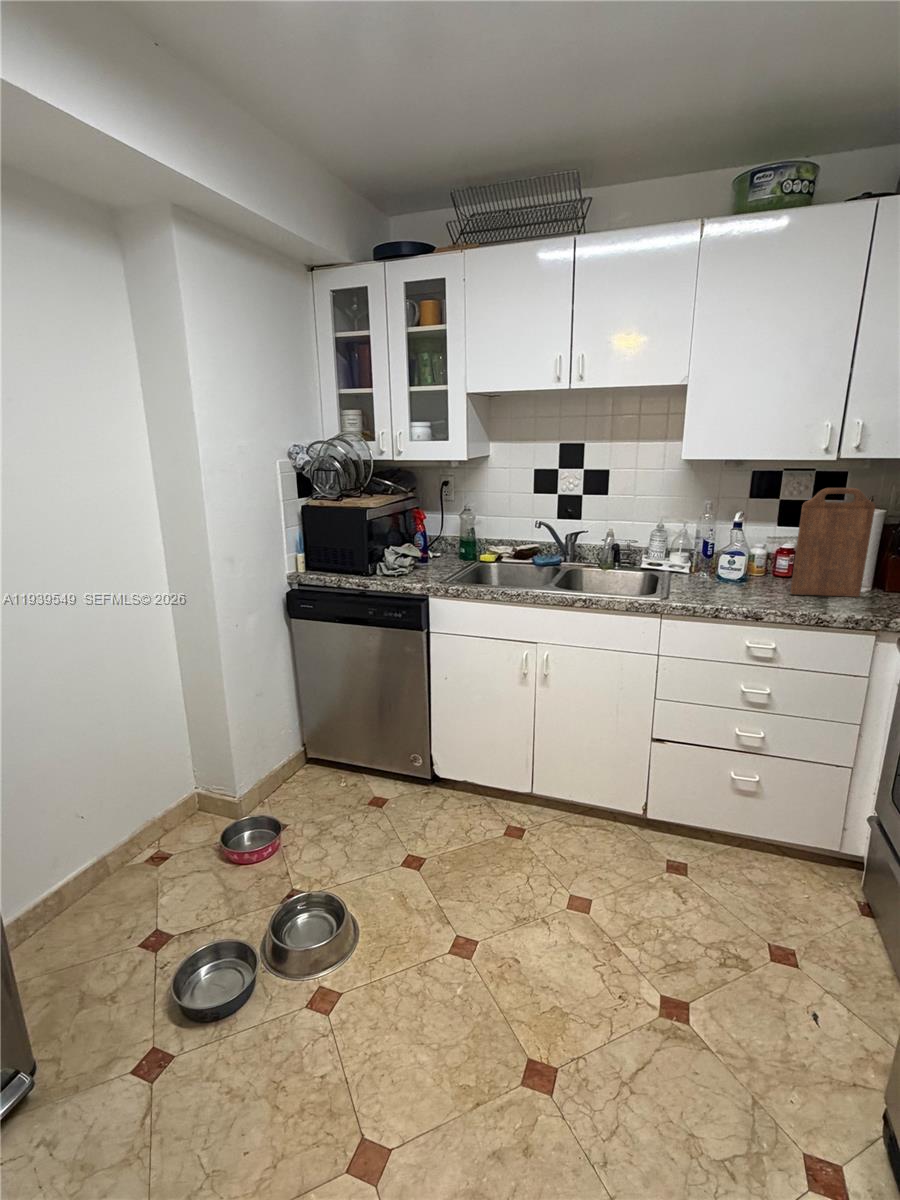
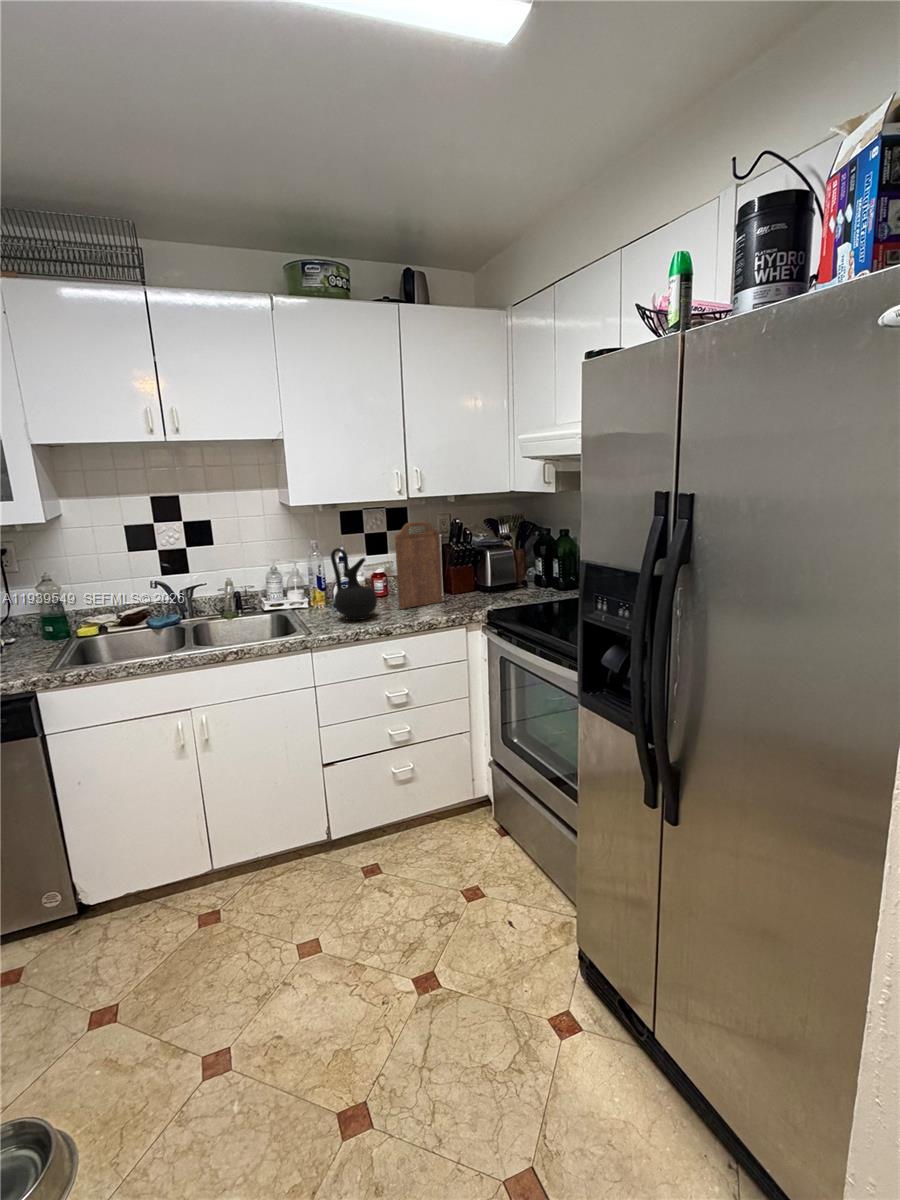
ceramic jug: none [705,511,759,597] -> present [331,548,377,620]

